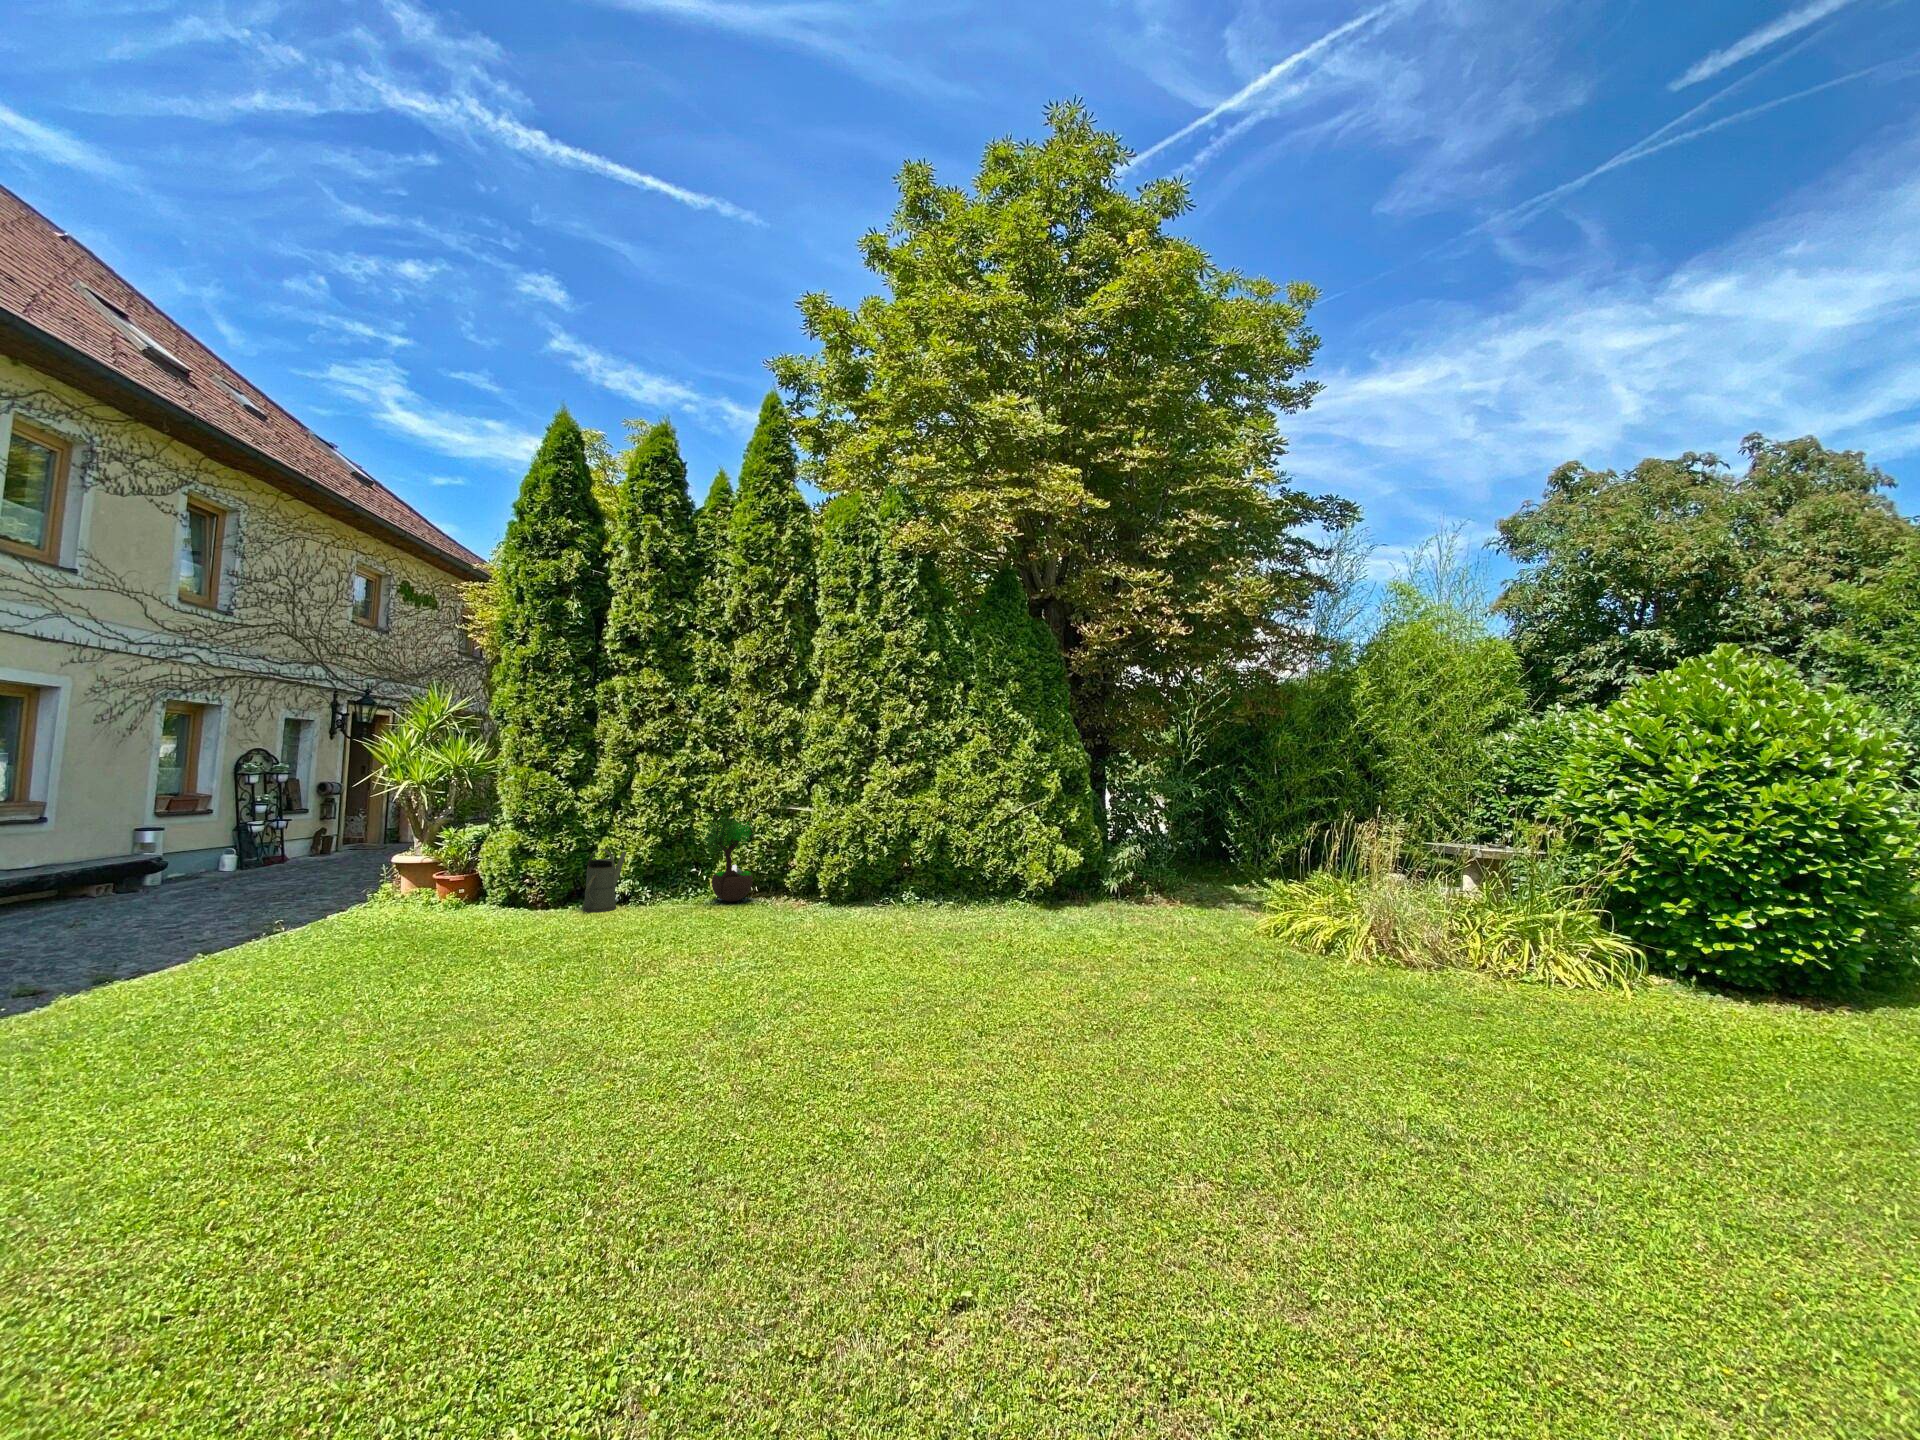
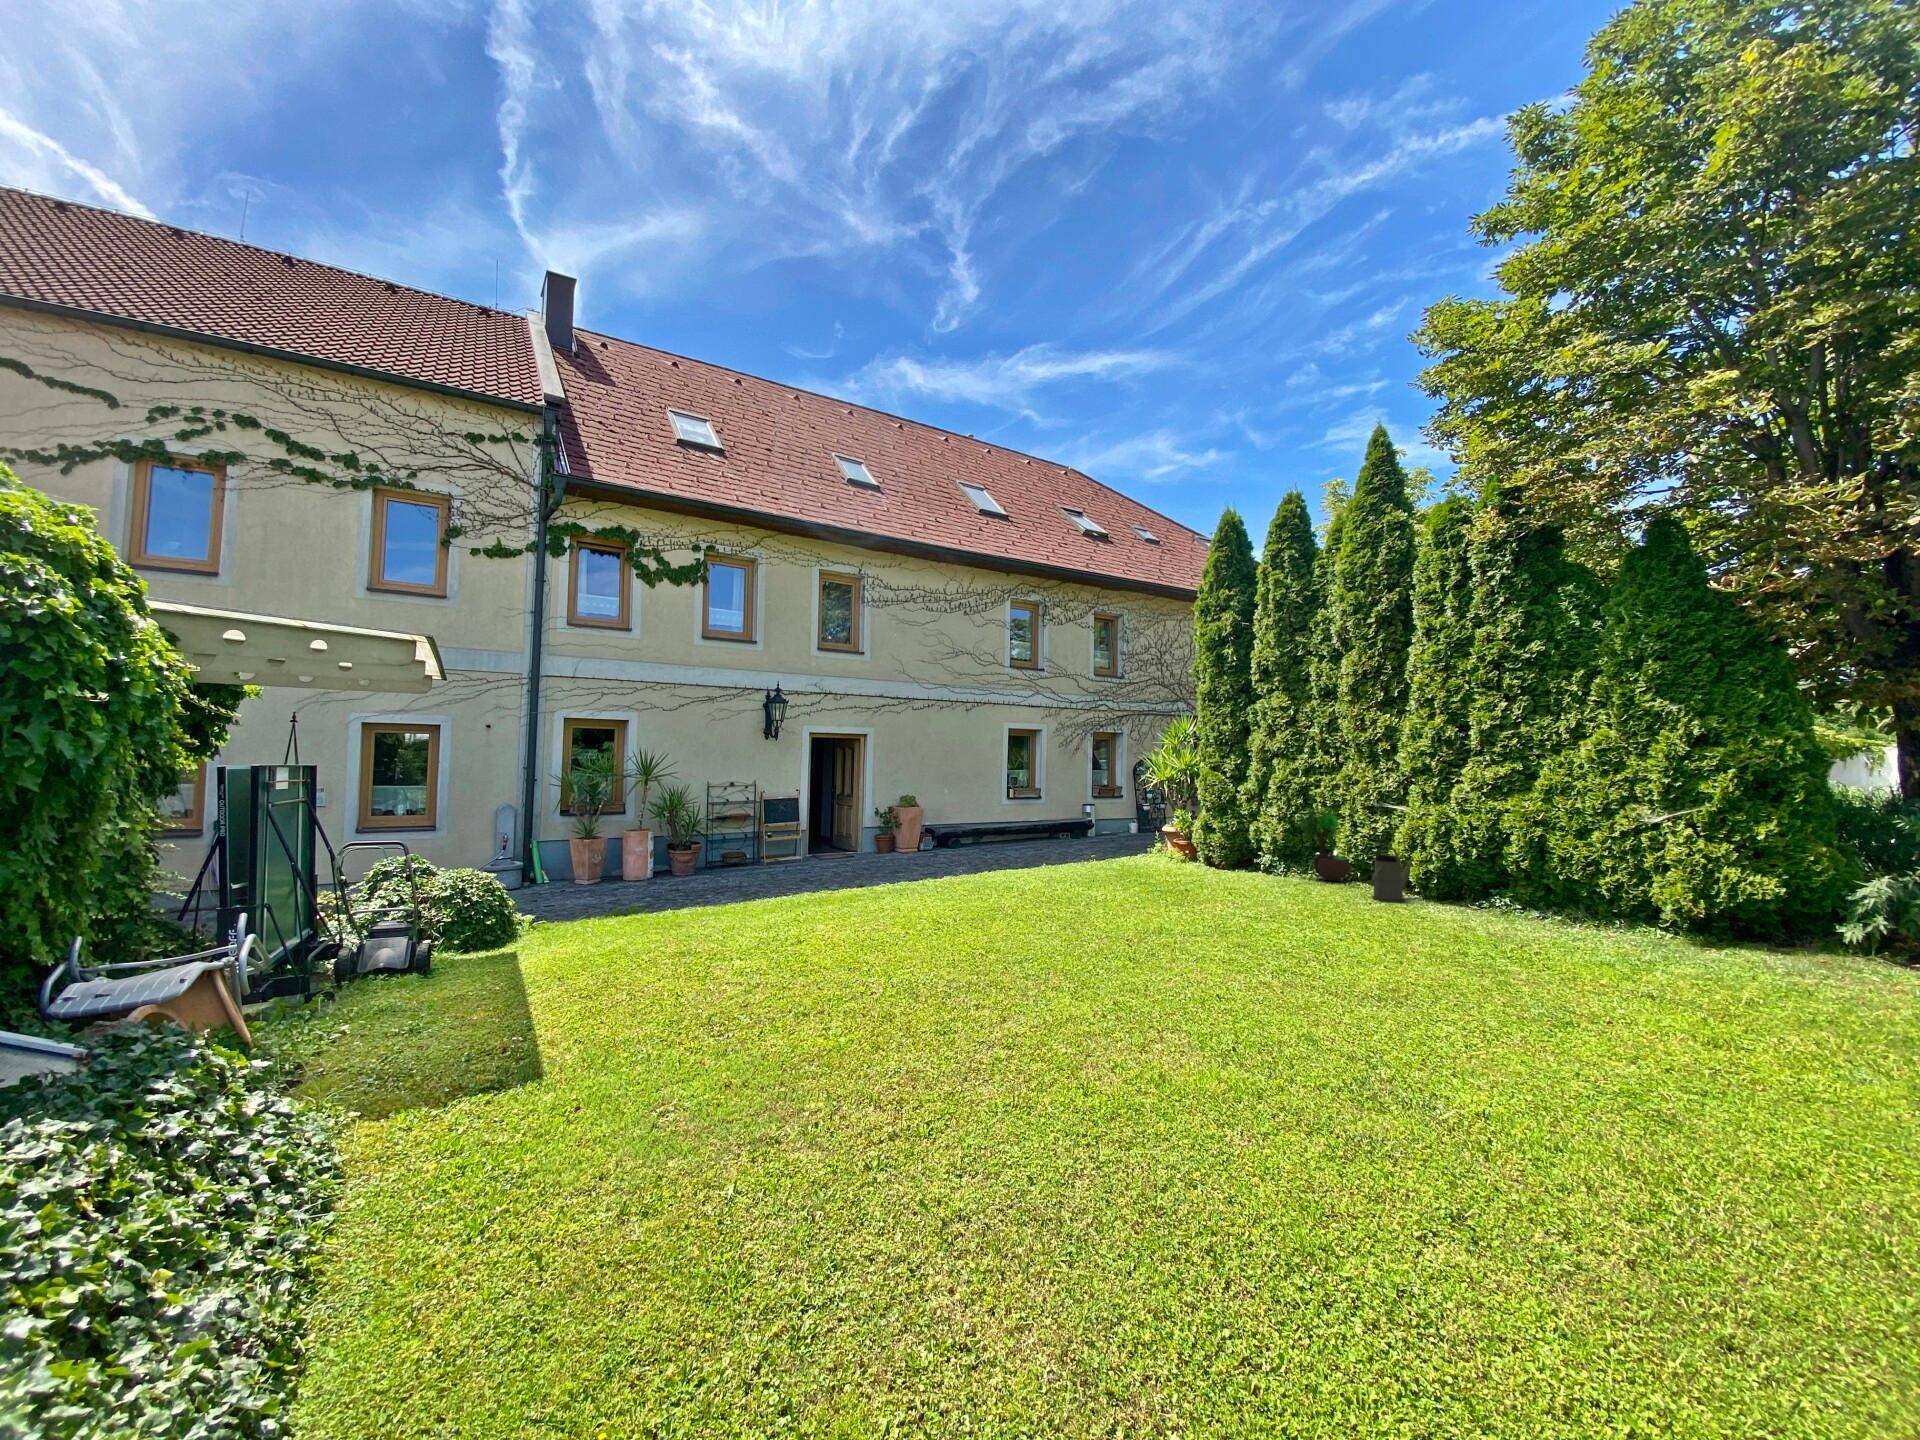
watering can: present [583,849,626,913] -> present [1371,845,1411,903]

